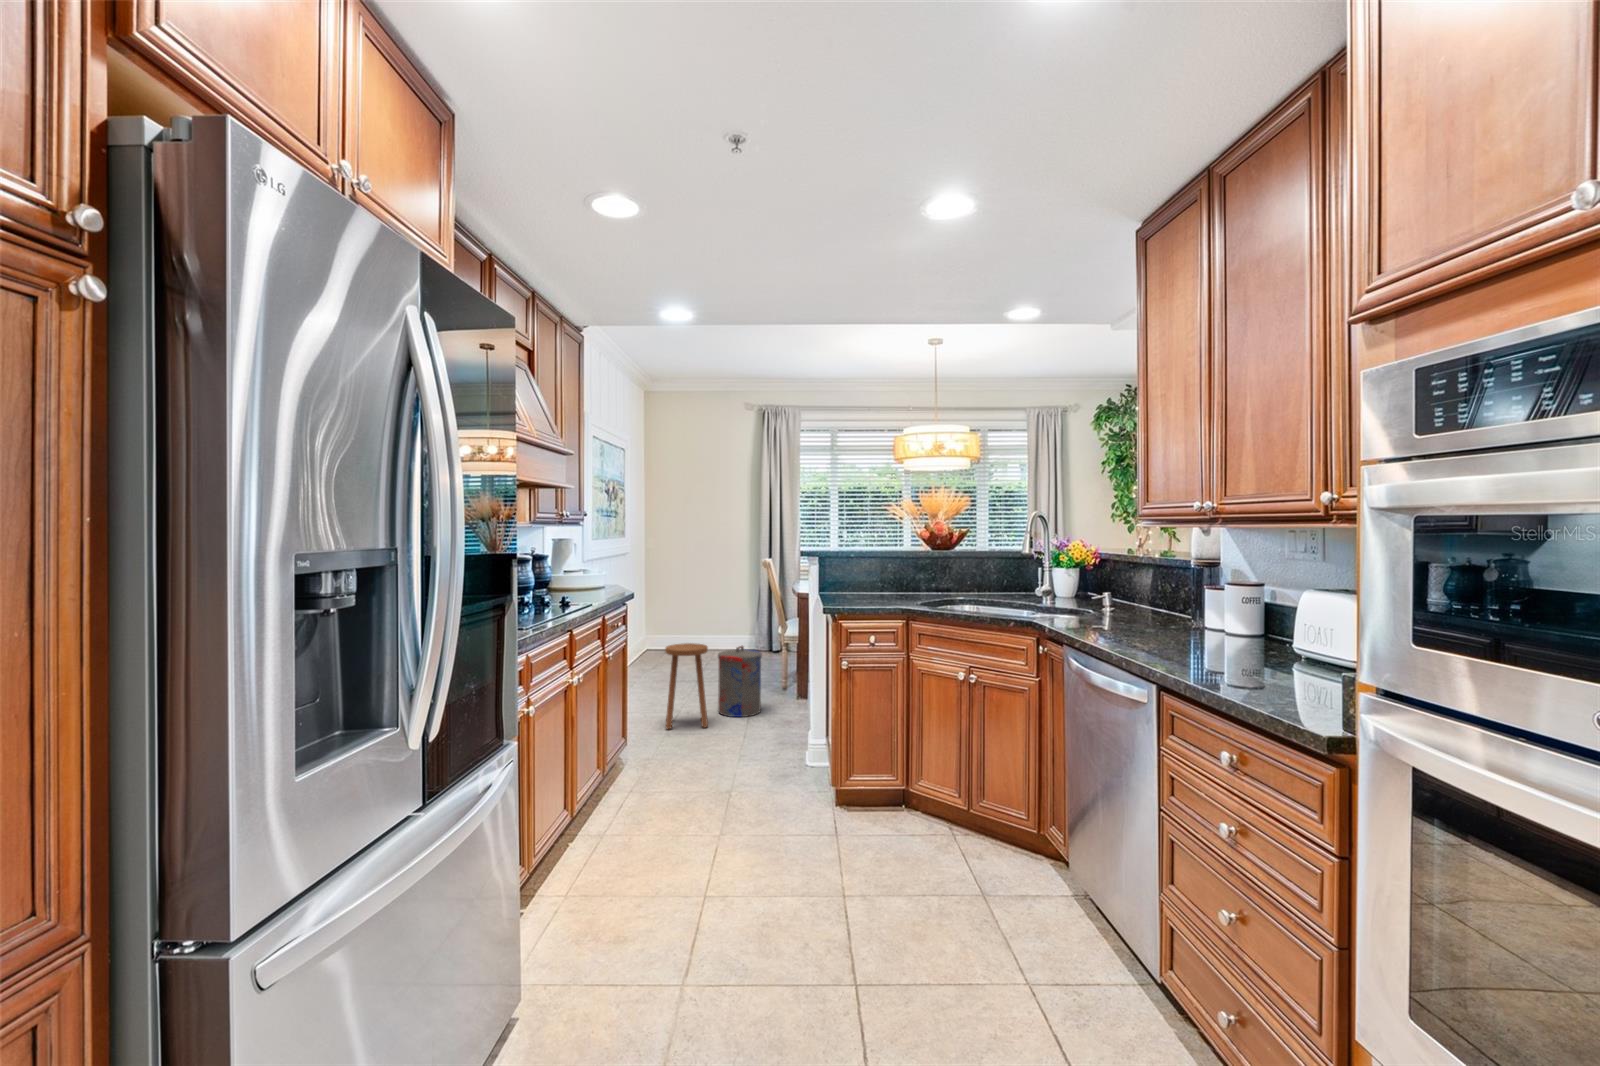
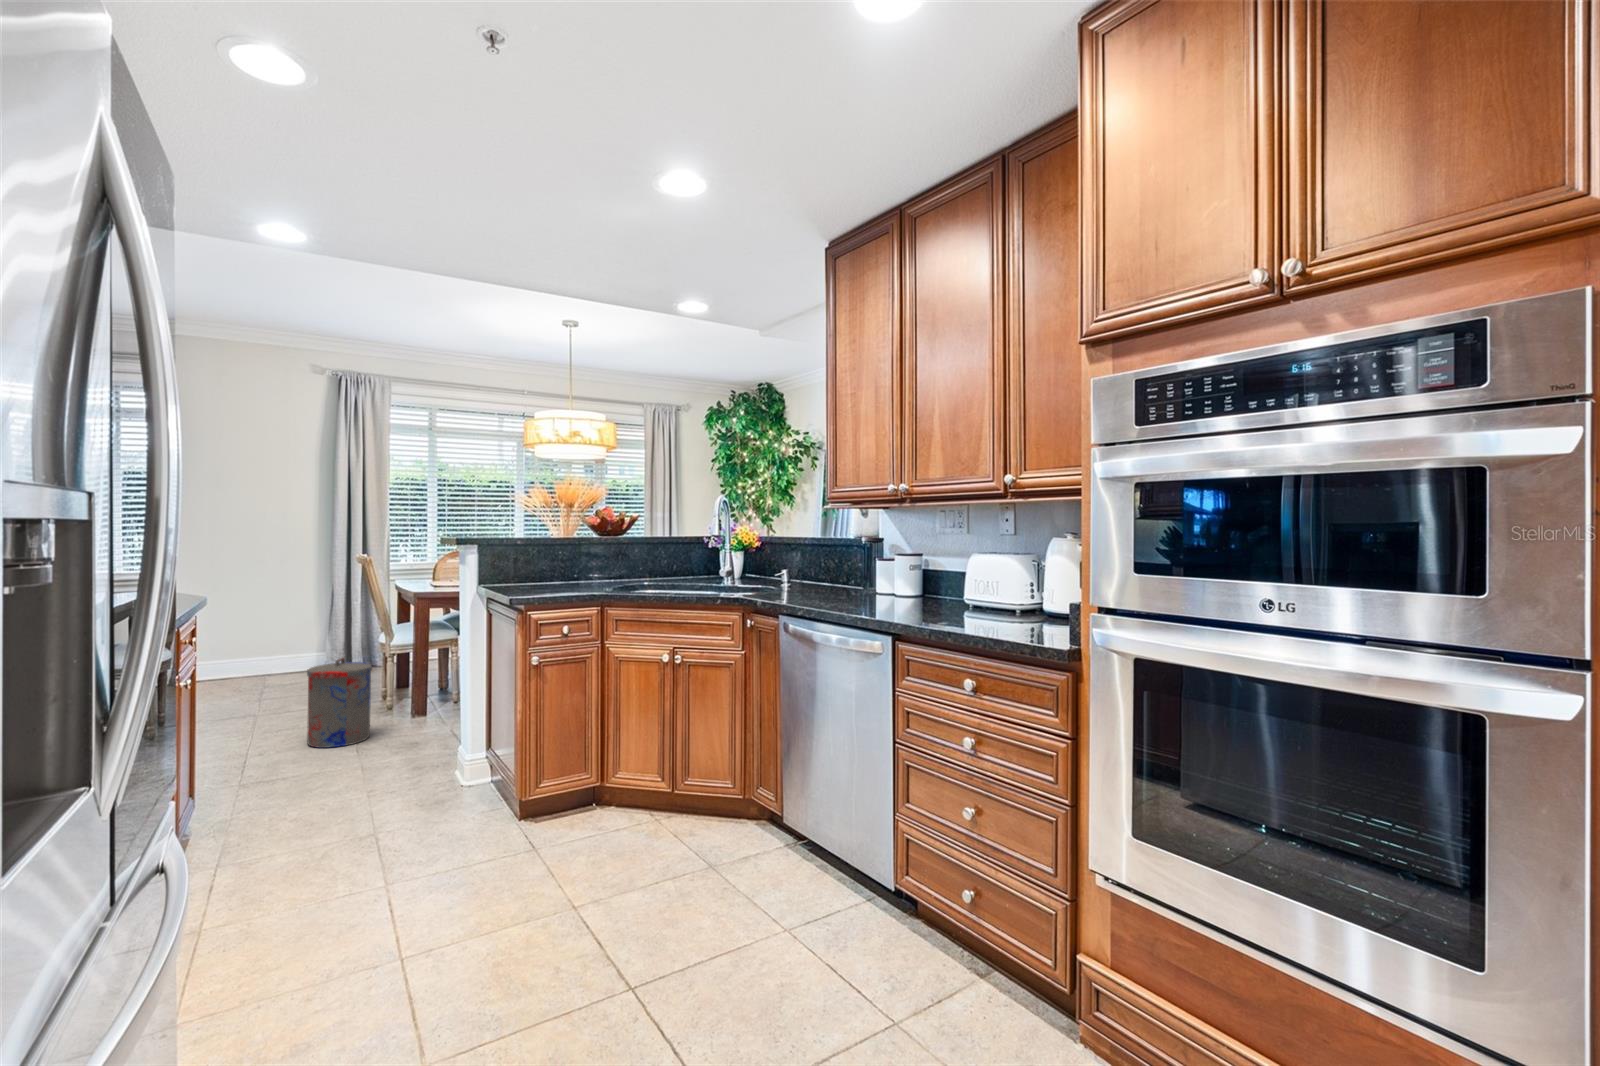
stool: present [665,643,708,729] -> none [227,660,300,777]

